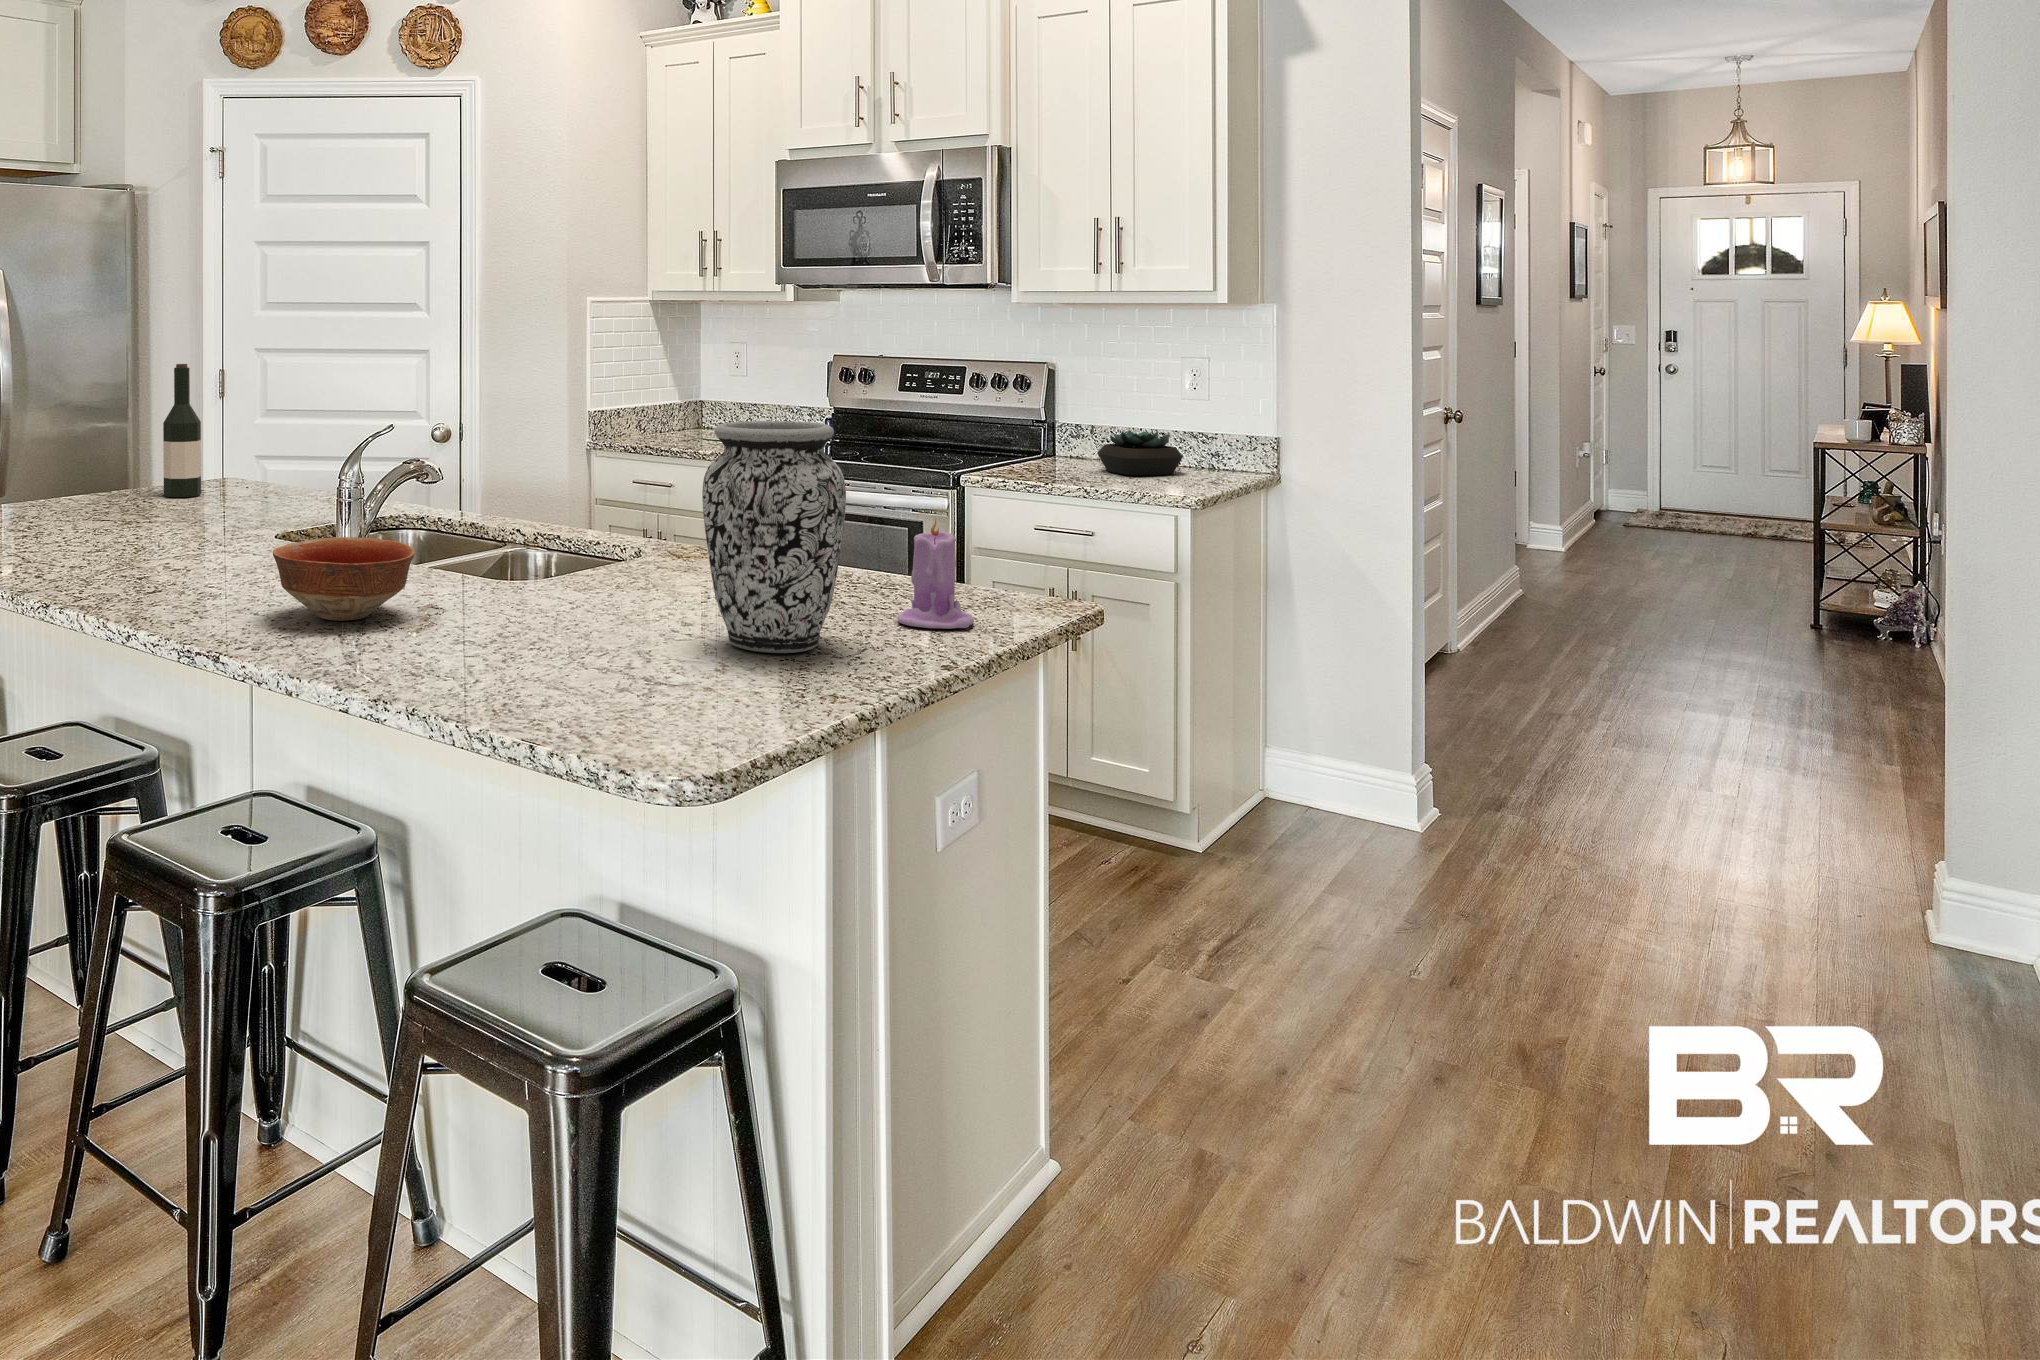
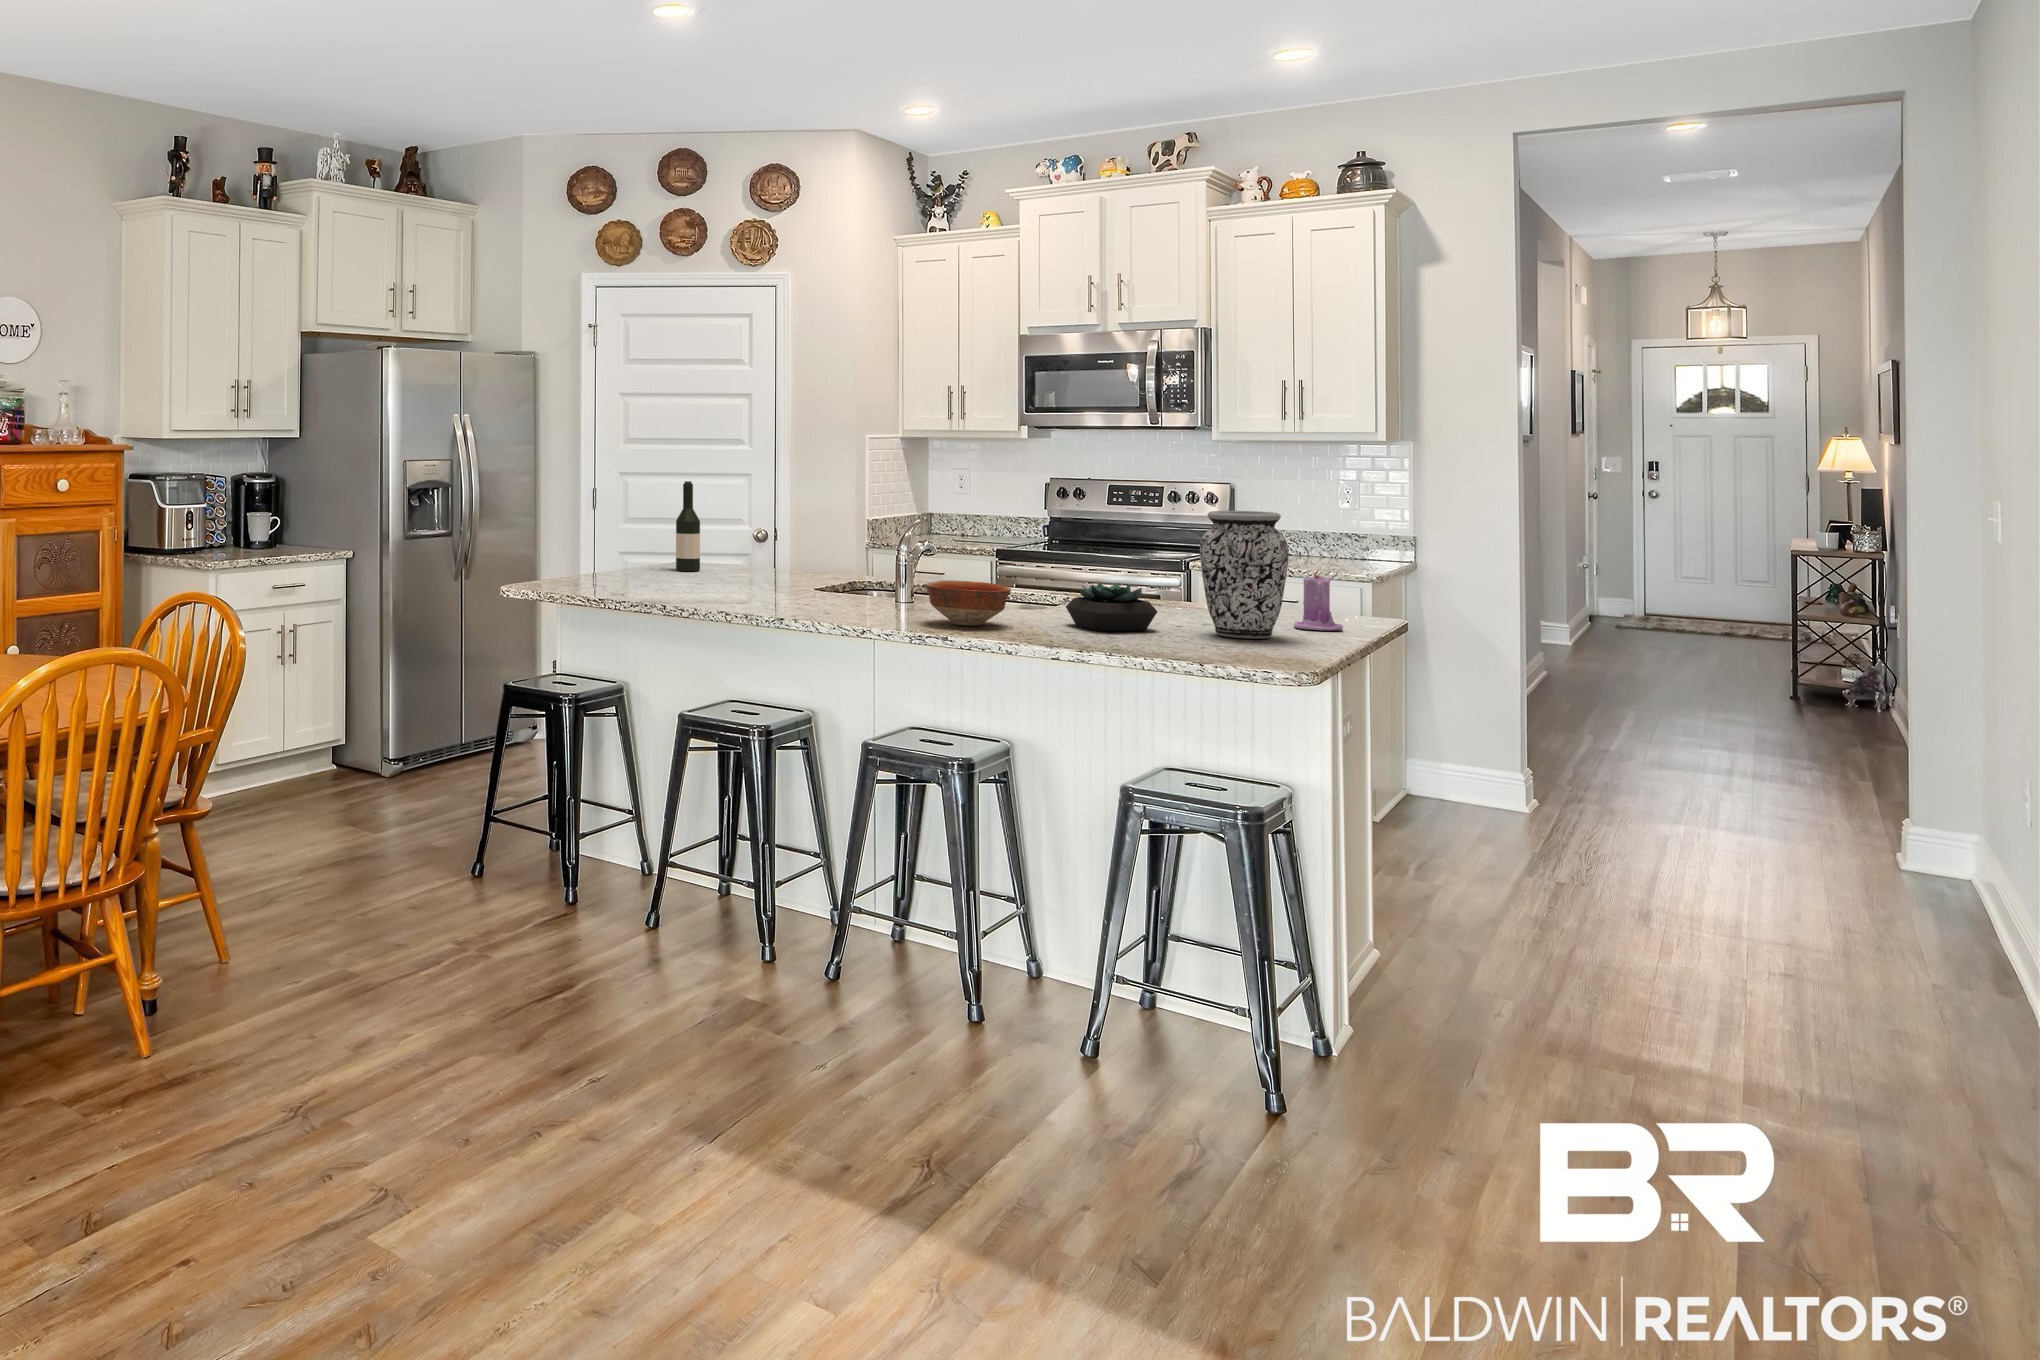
succulent plant: present [1097,430,1183,475] -> present [1066,583,1158,631]

